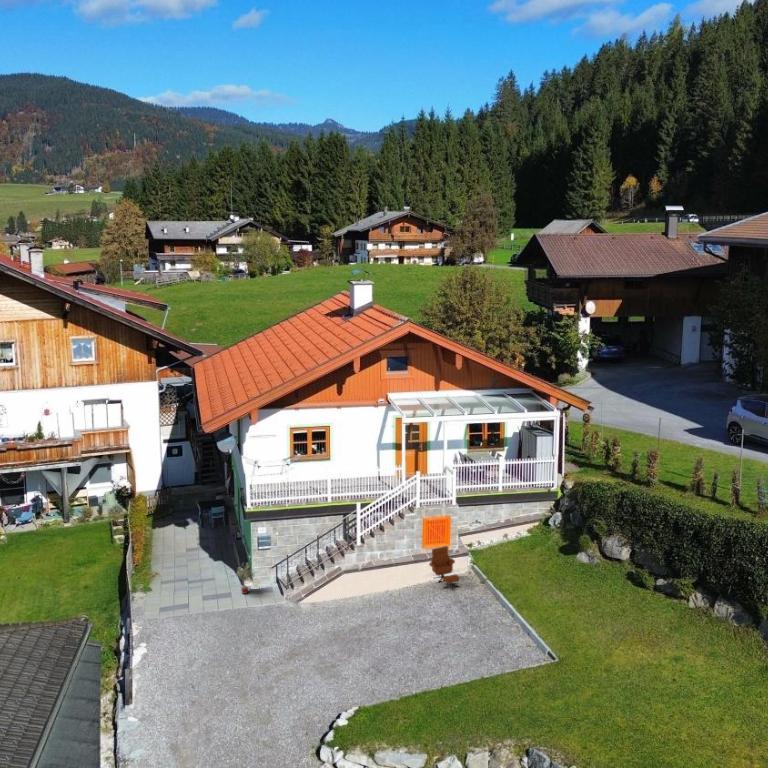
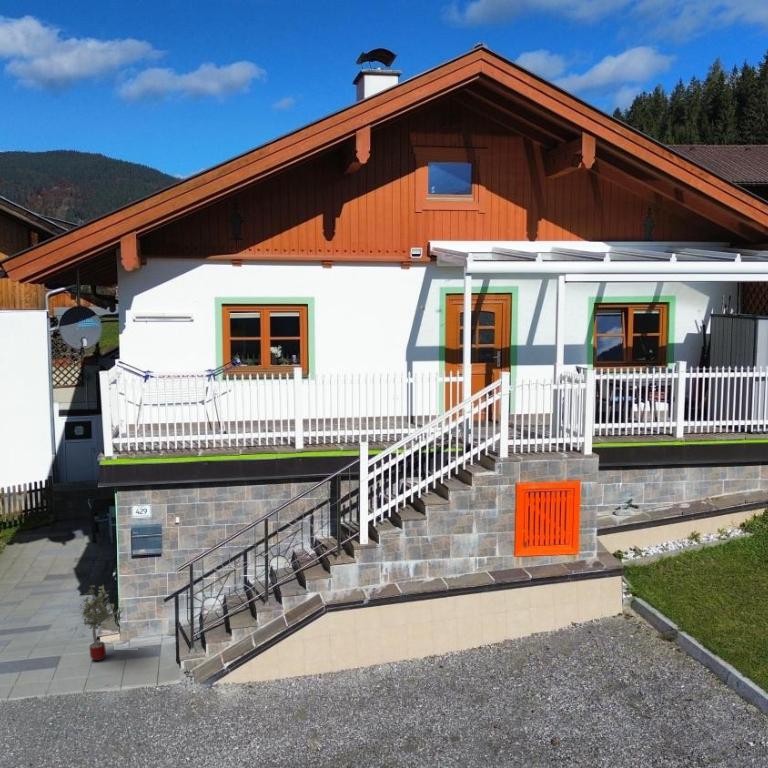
lounge chair: present [429,546,459,589] -> none [533,549,614,655]

